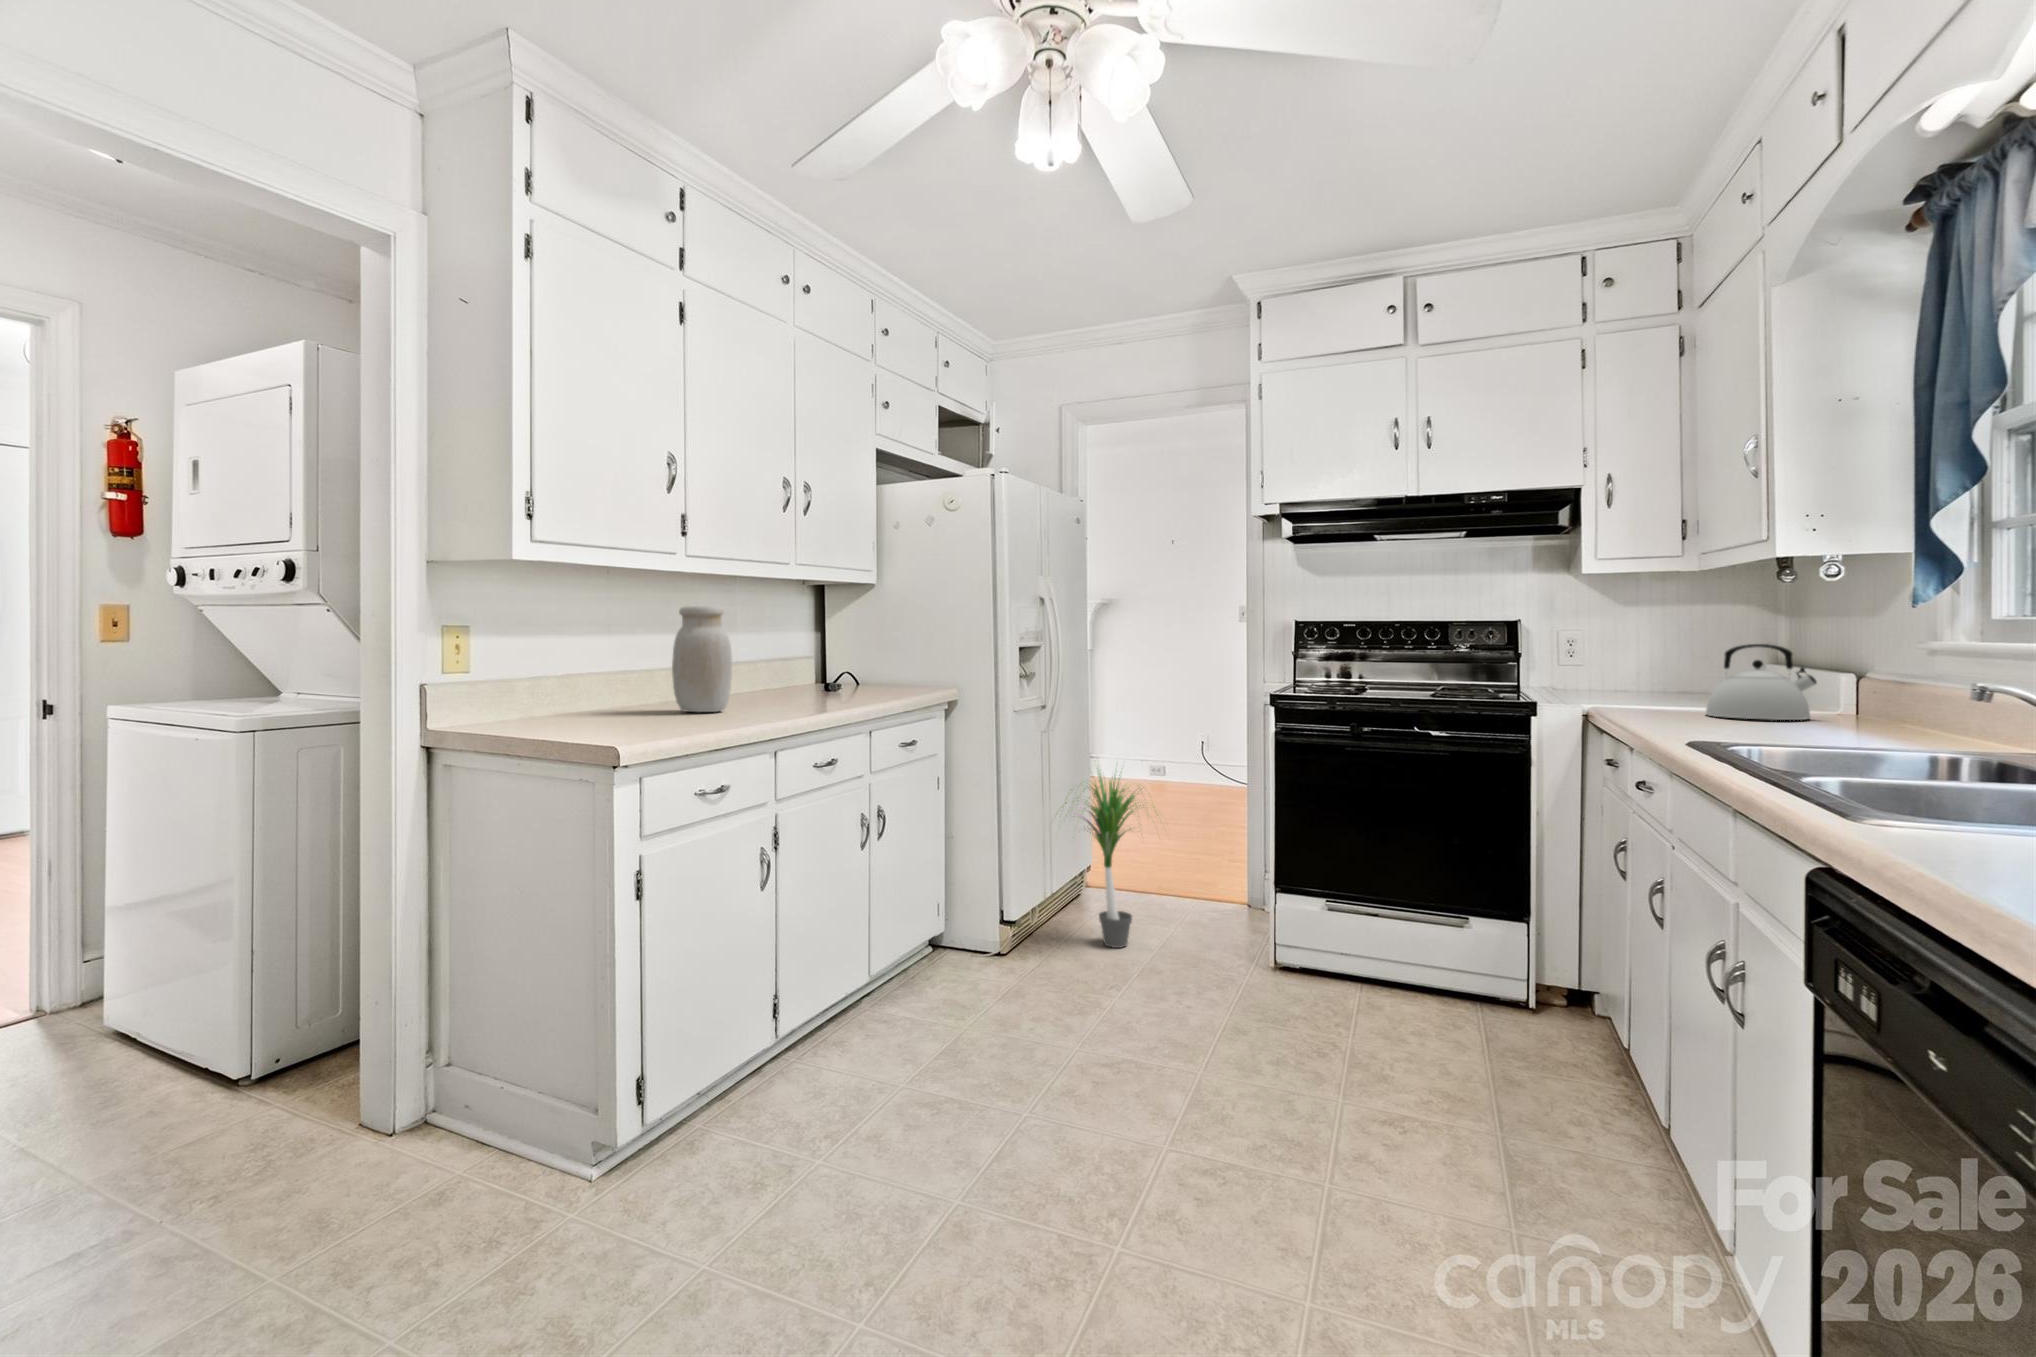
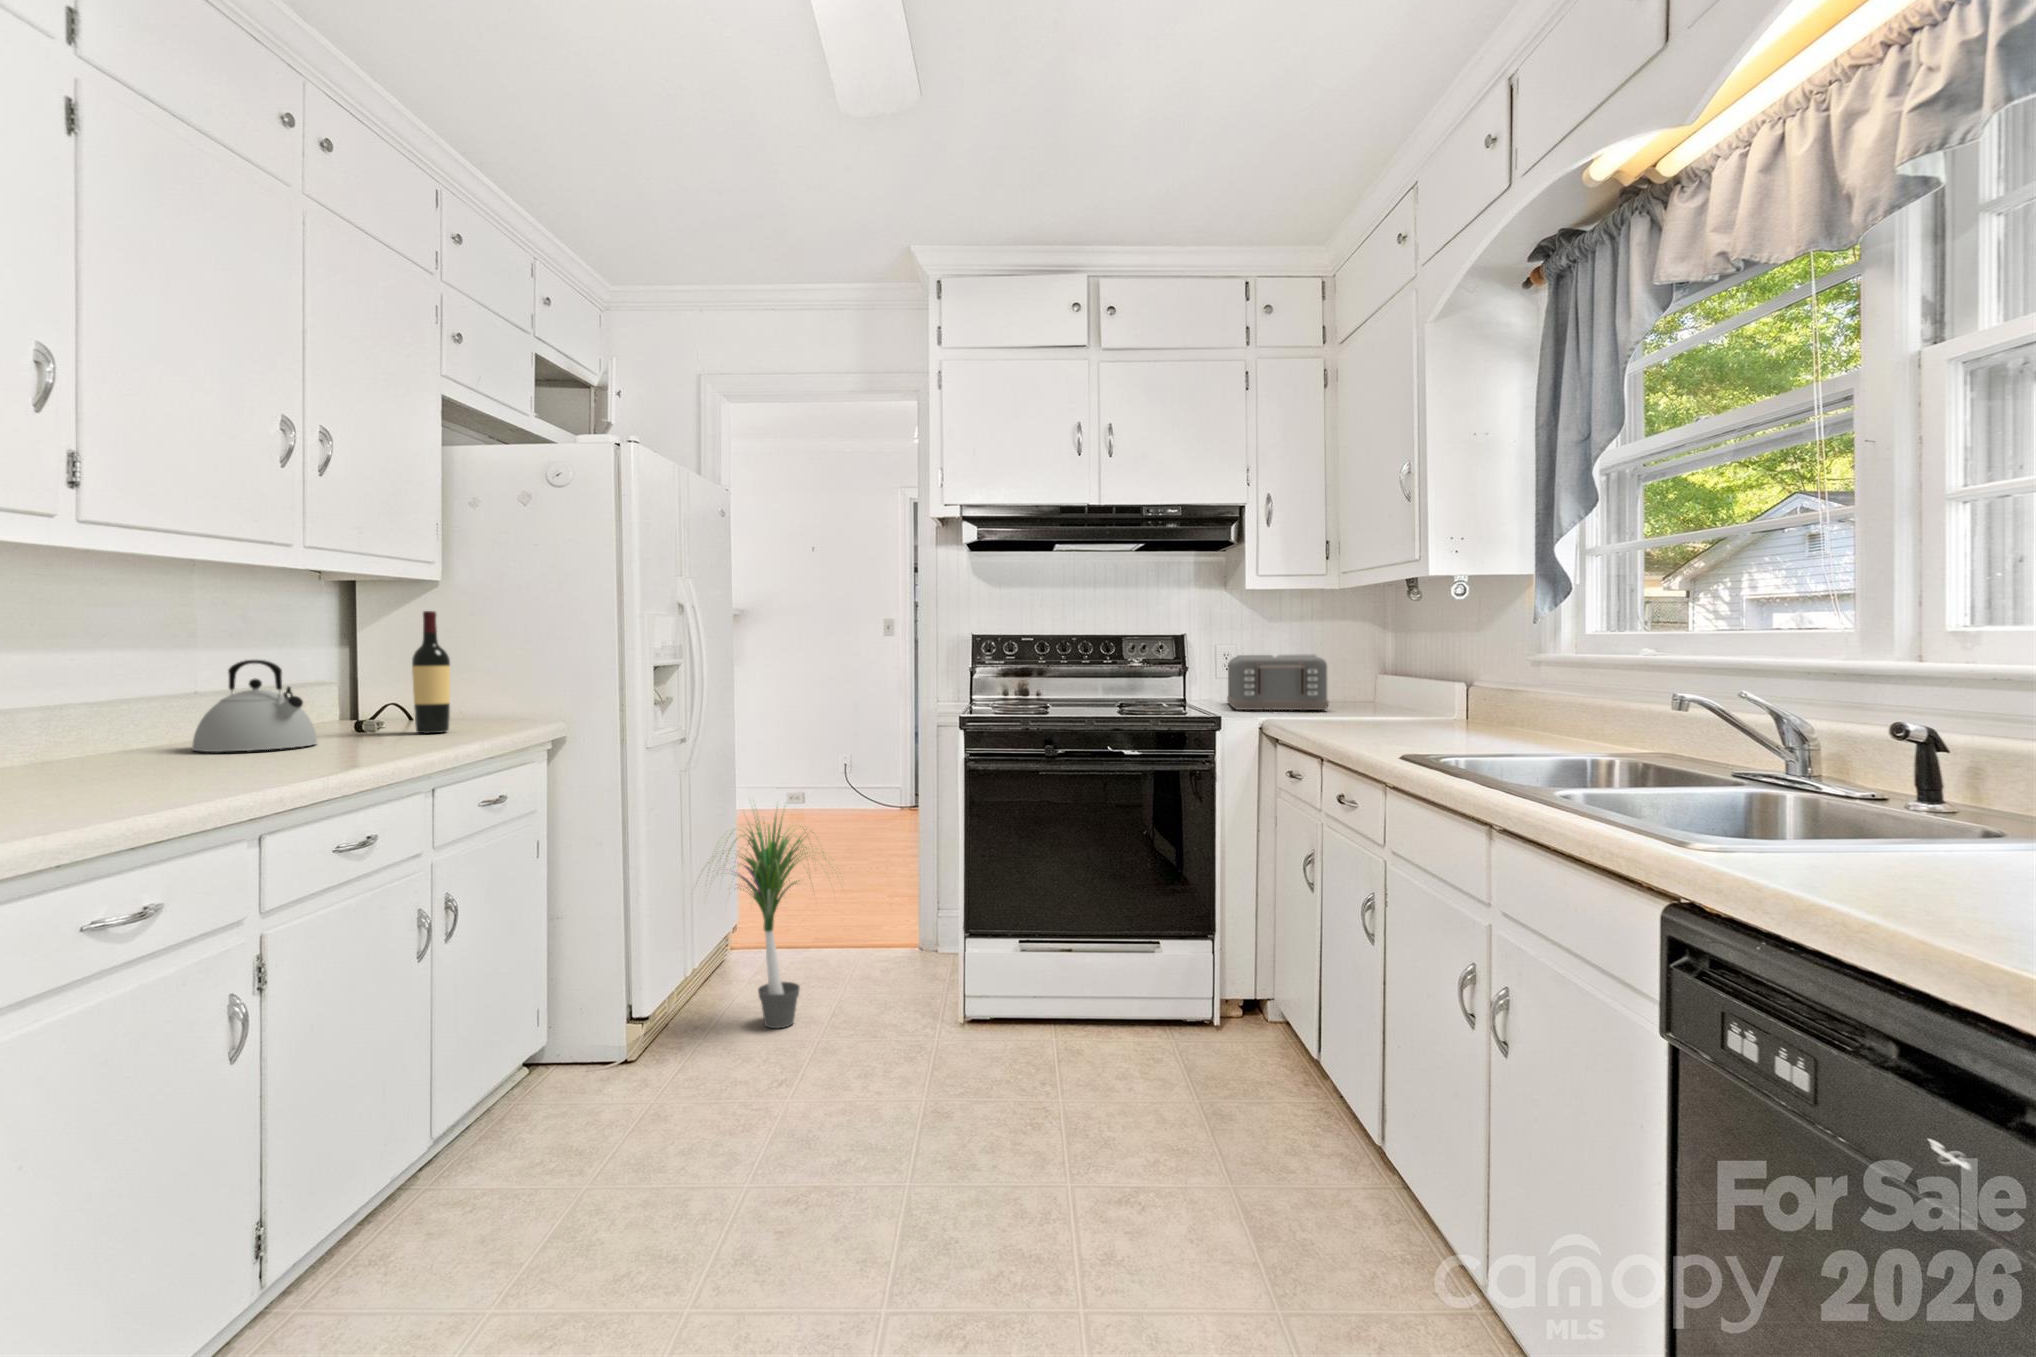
jar: present [672,605,732,712] -> none [53,602,178,775]
wine bottle: none [859,607,882,695] -> present [412,611,450,733]
toaster: none [1564,640,1679,698] -> present [1227,654,1329,710]
kettle: present [1706,644,1817,720] -> present [192,660,317,752]

